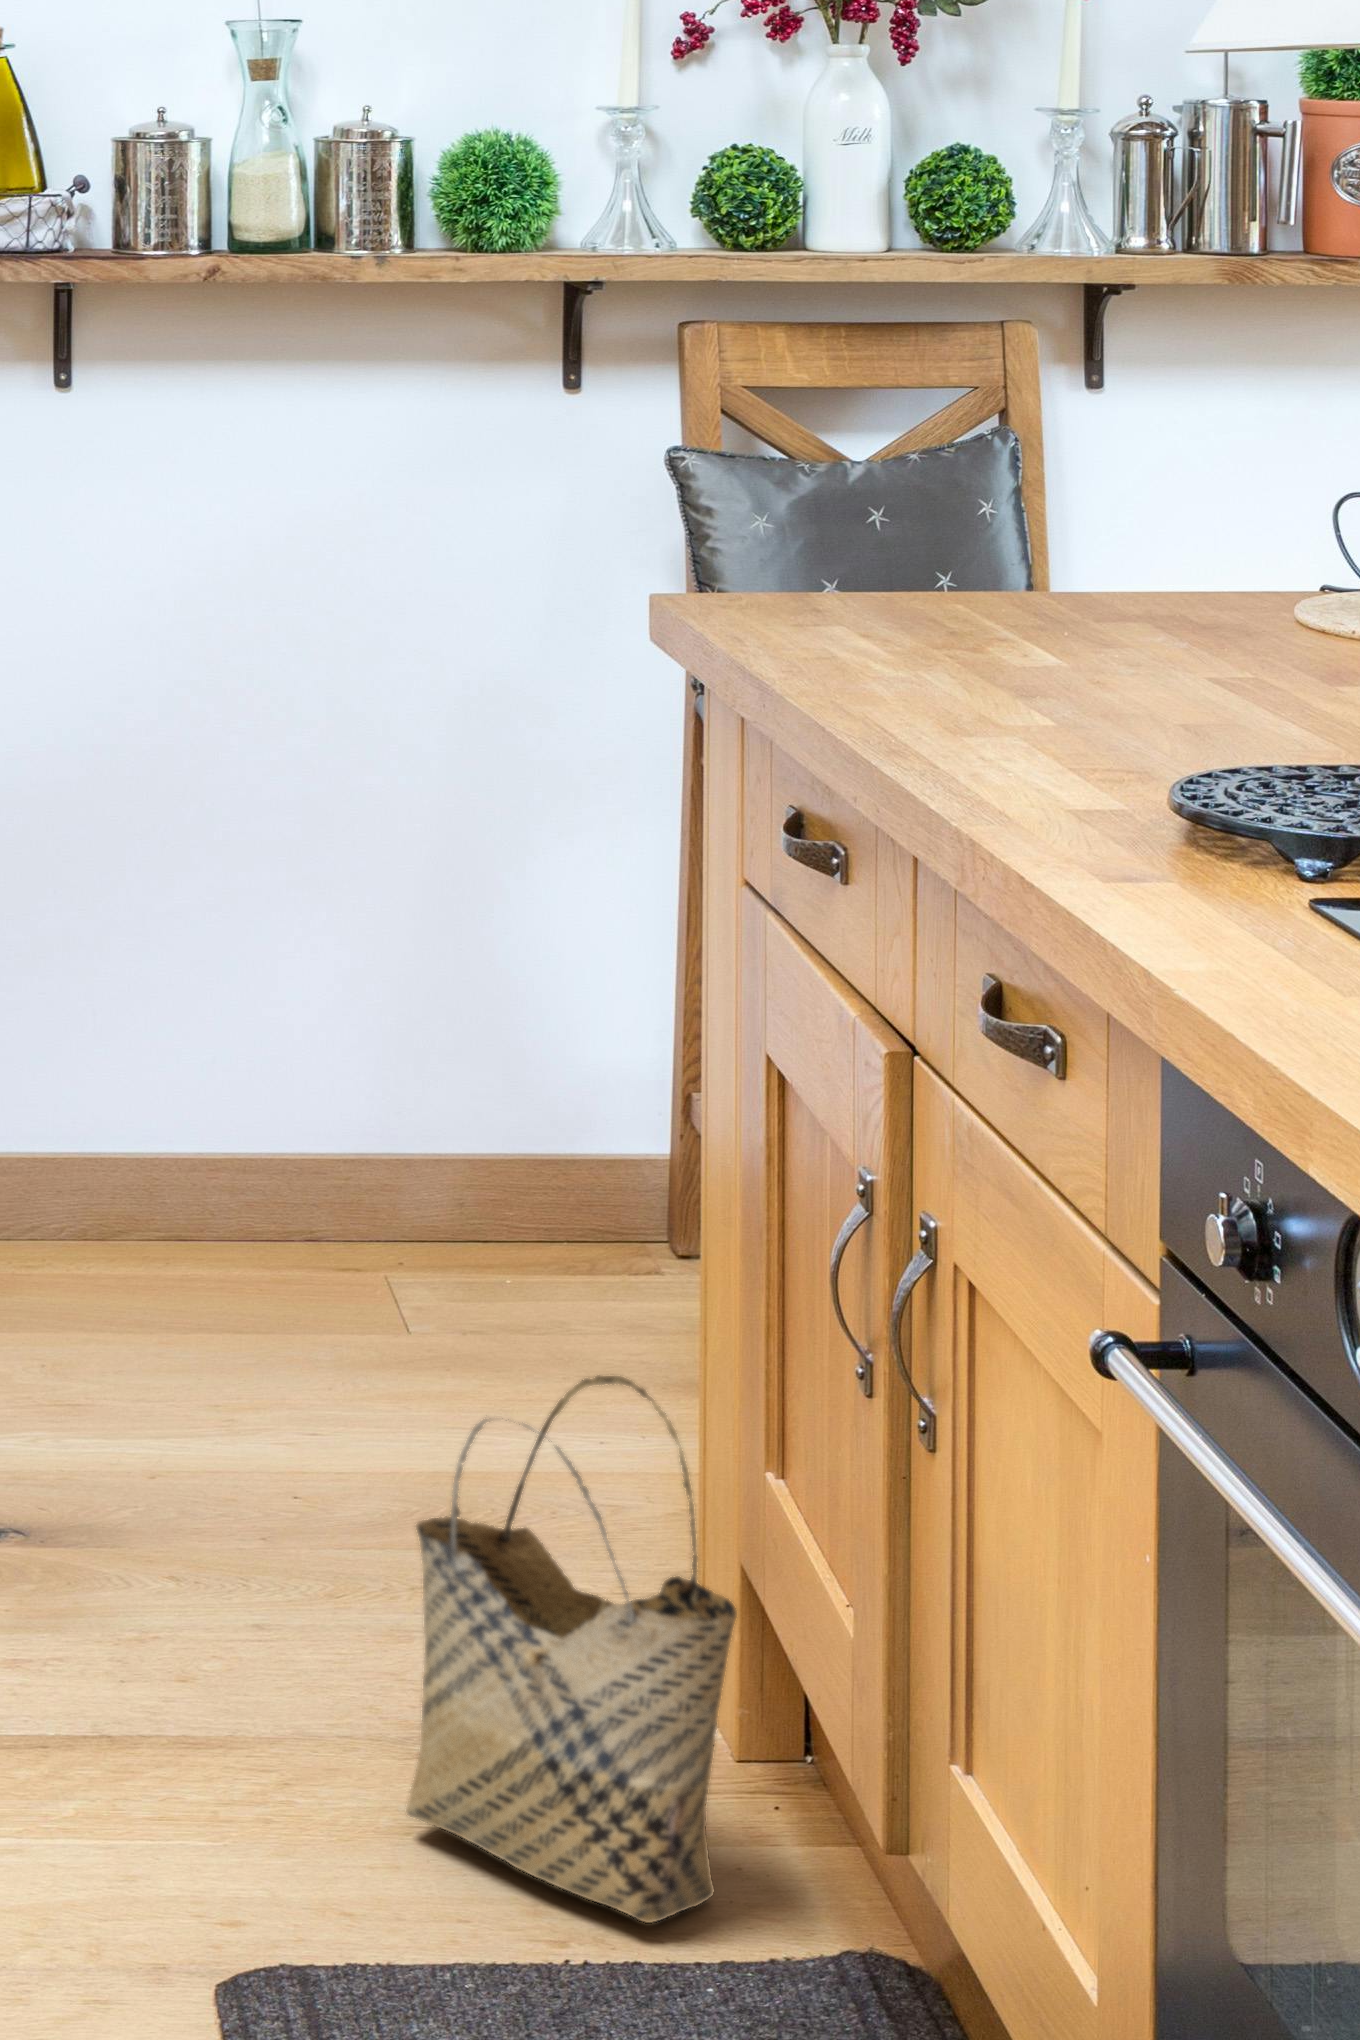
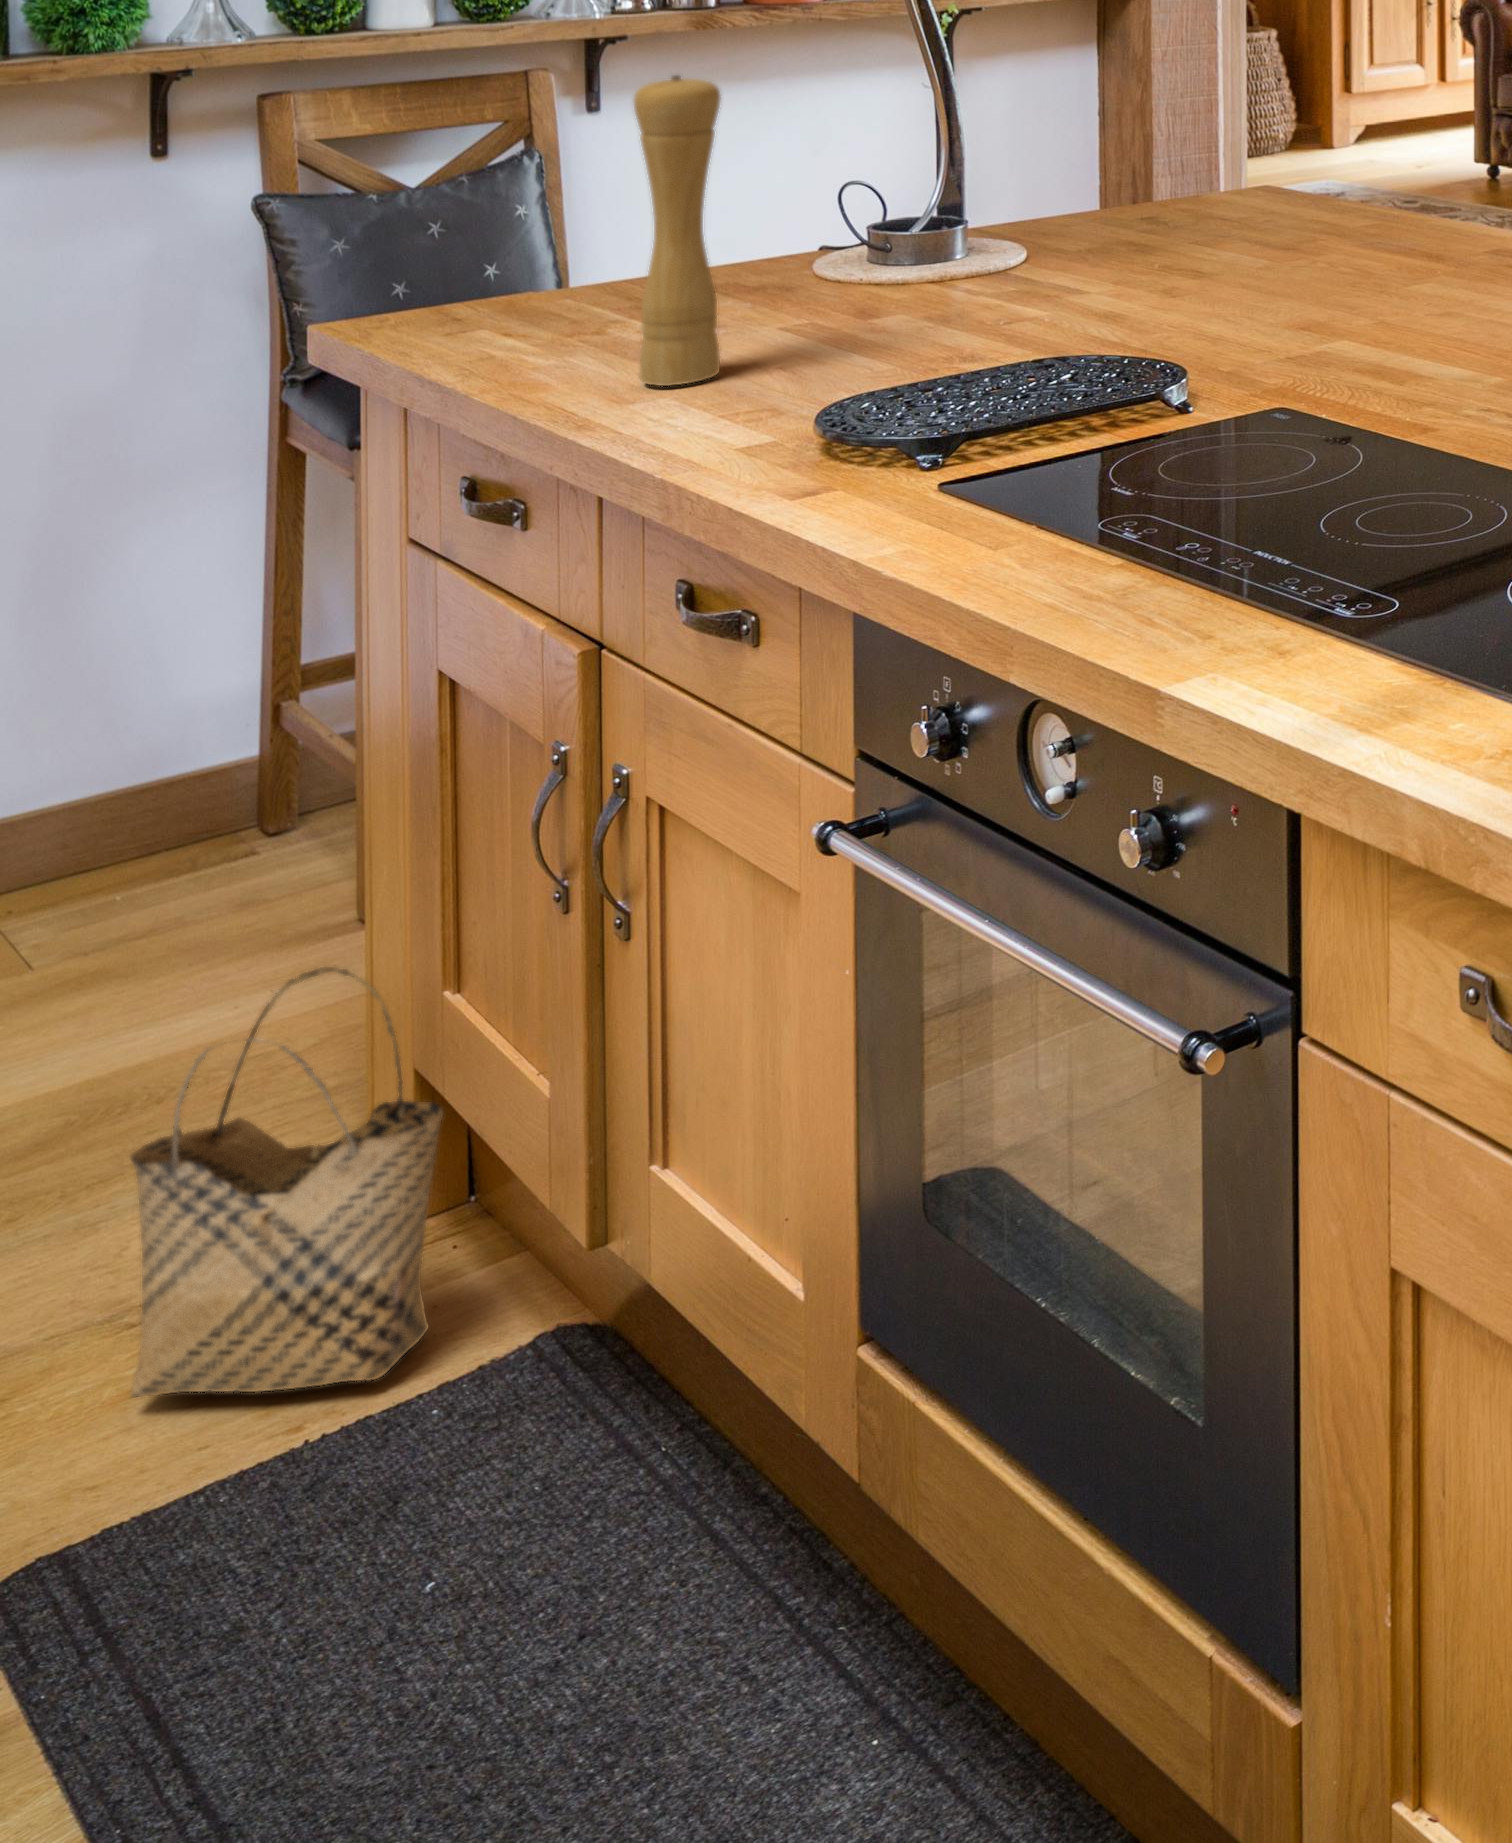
pepper mill: none [987,270,1100,708] -> present [634,75,721,386]

